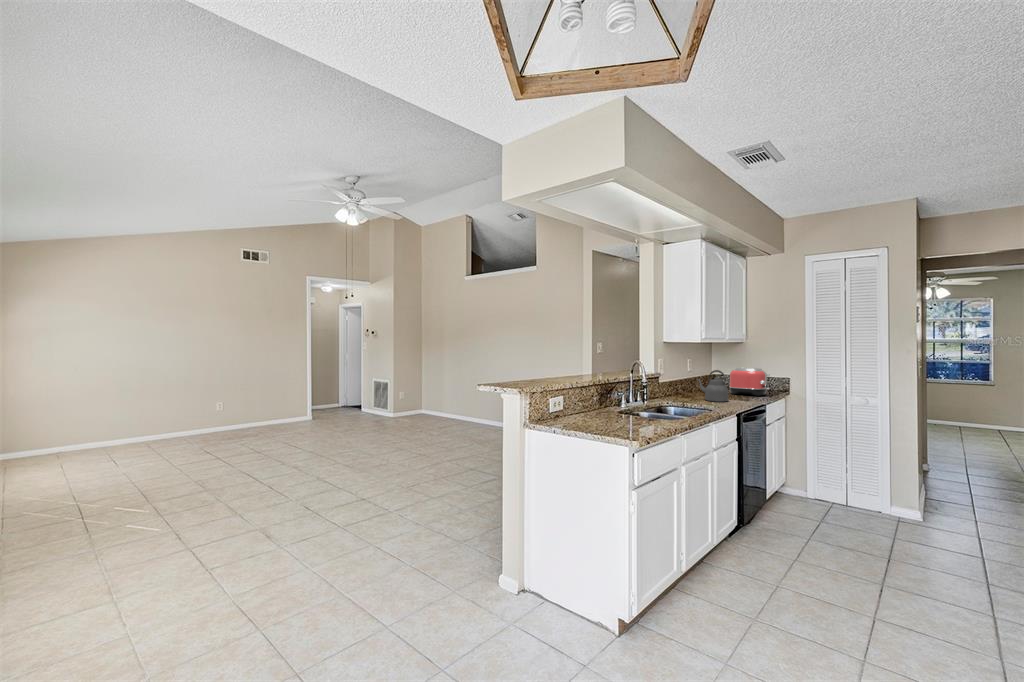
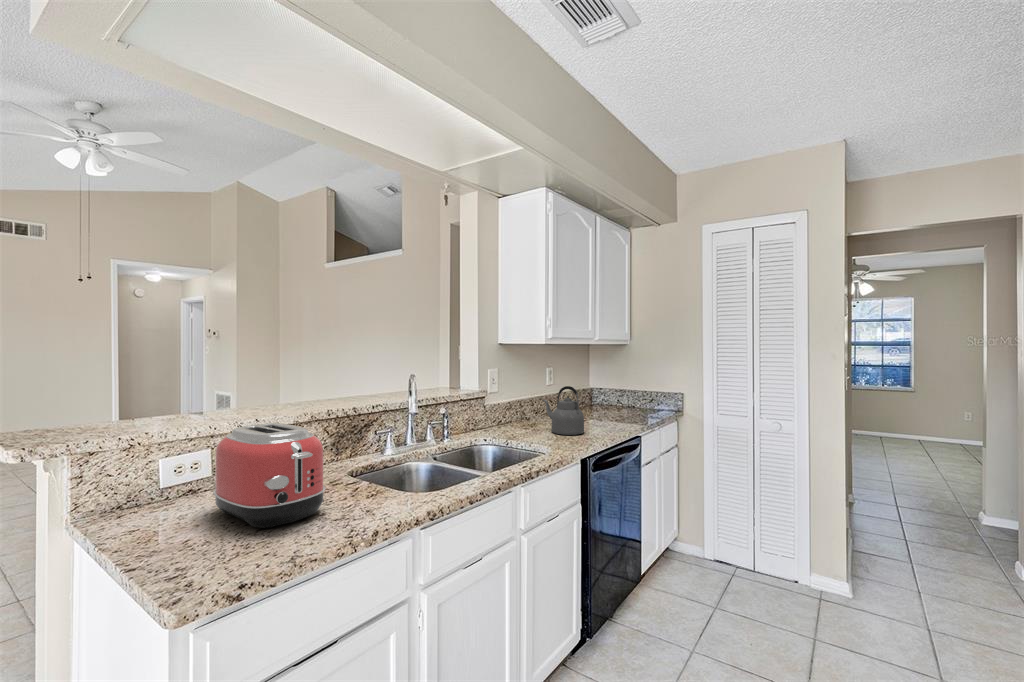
toaster: present [730,368,770,396] -> present [213,423,326,528]

